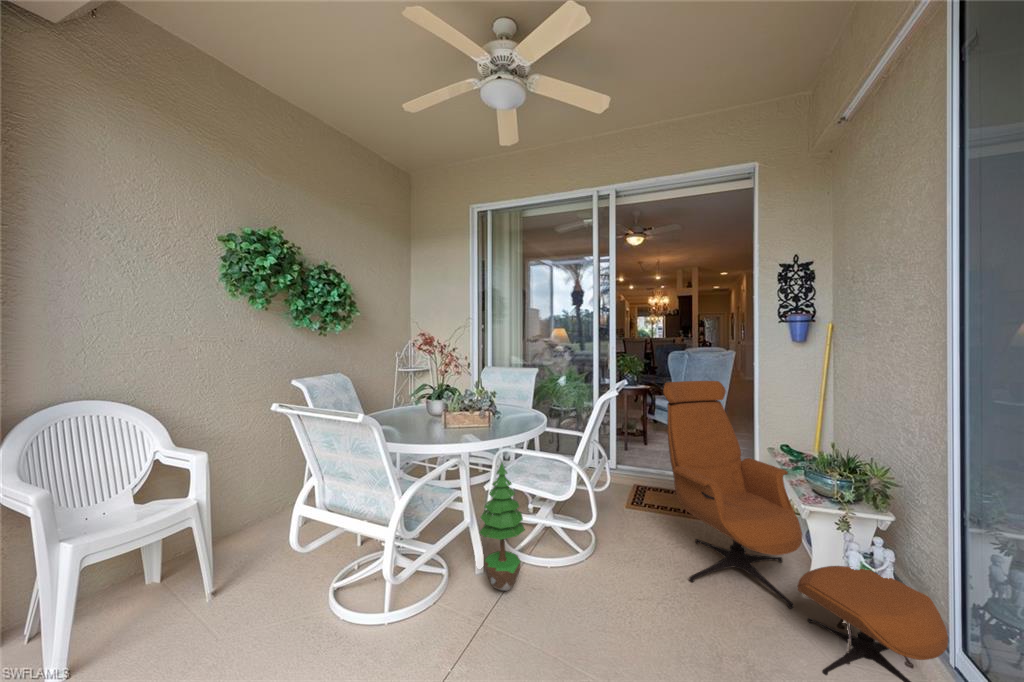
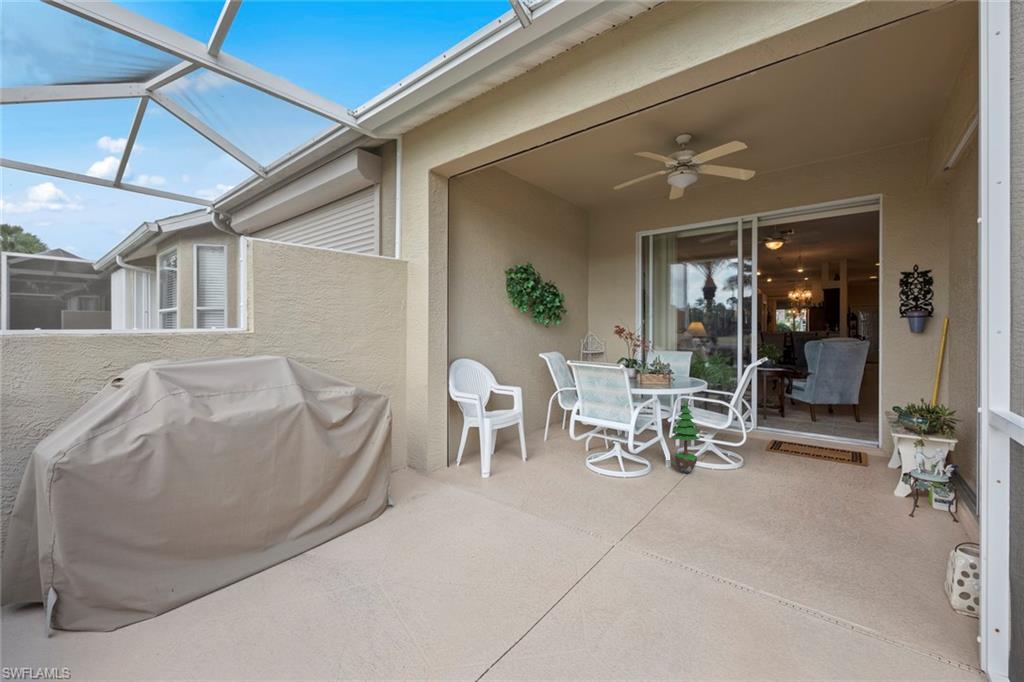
lounge chair: present [663,381,948,682] -> none [794,359,969,529]

